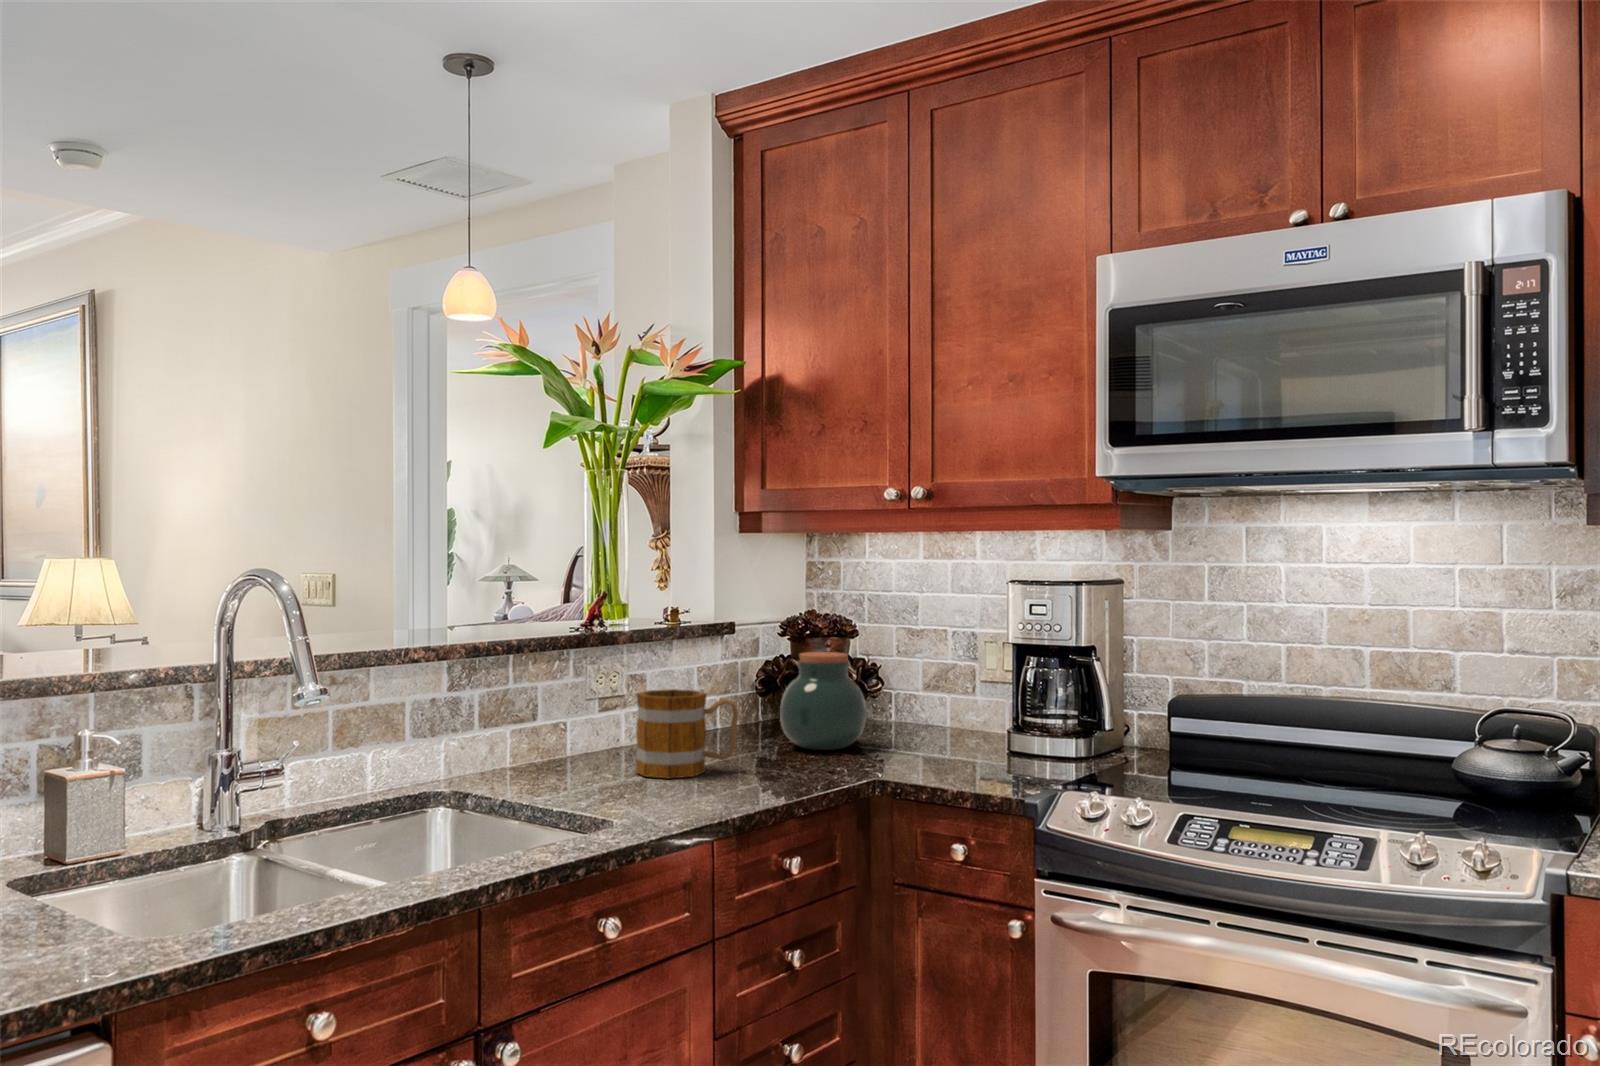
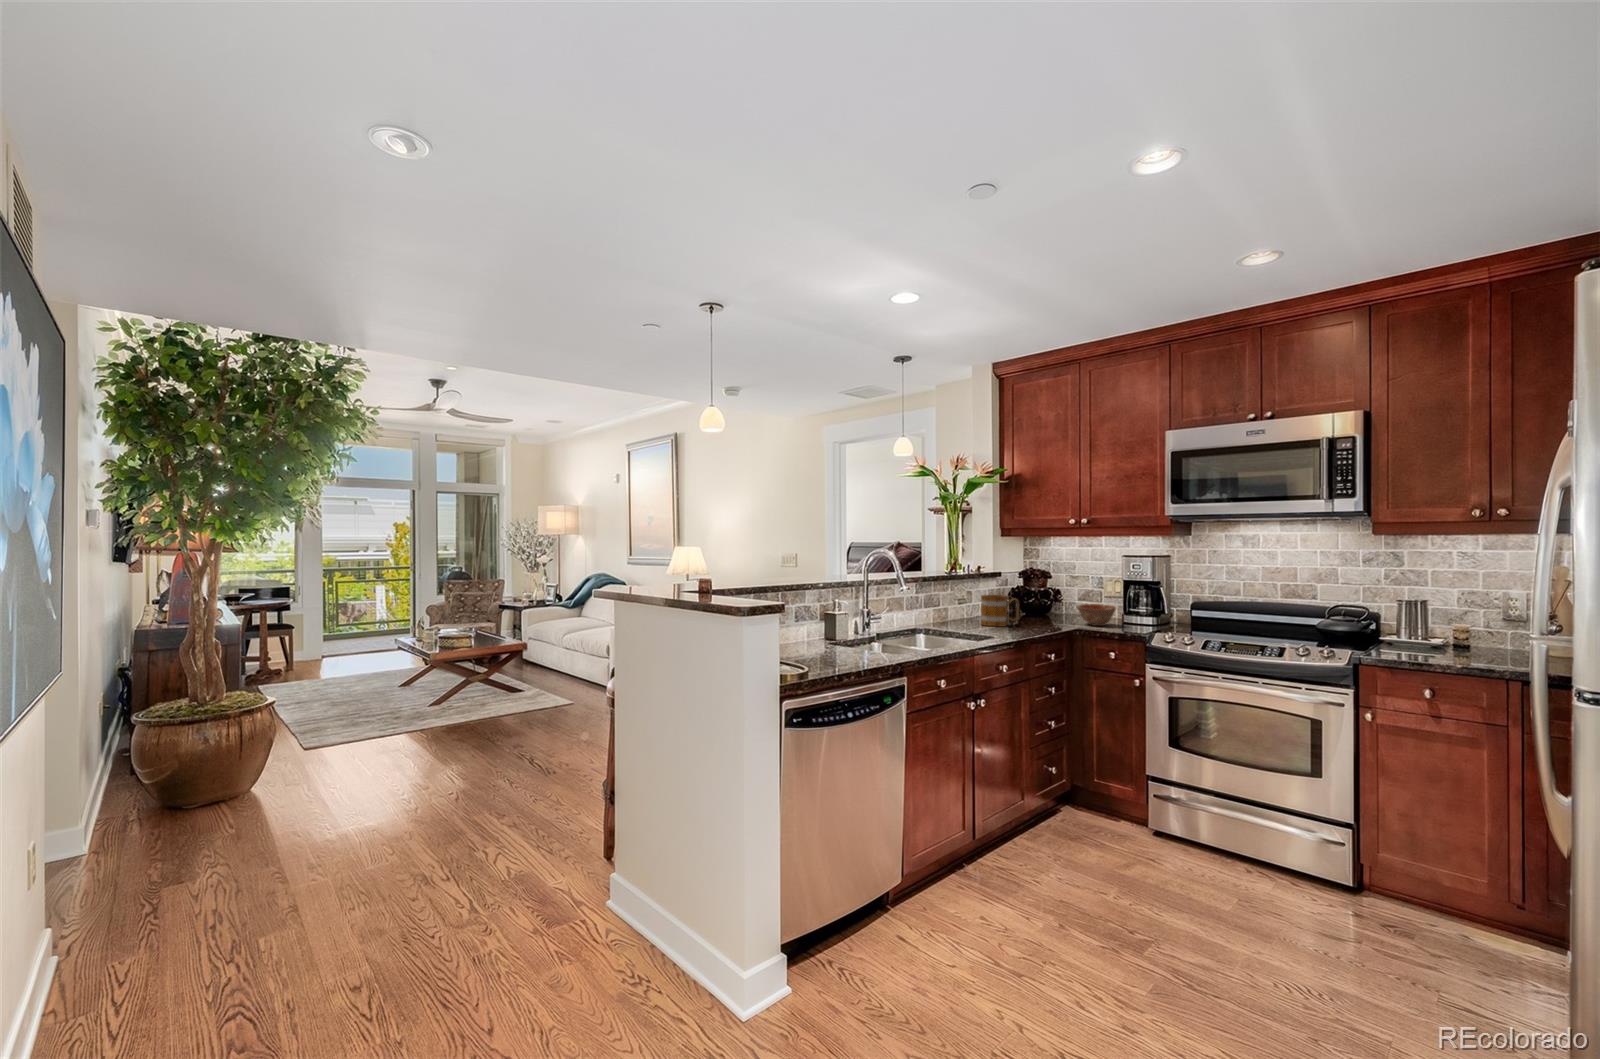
jar: present [780,652,866,750] -> none [1027,583,1062,620]
ceramic bowl: none [889,707,985,767] -> present [1077,604,1116,626]

